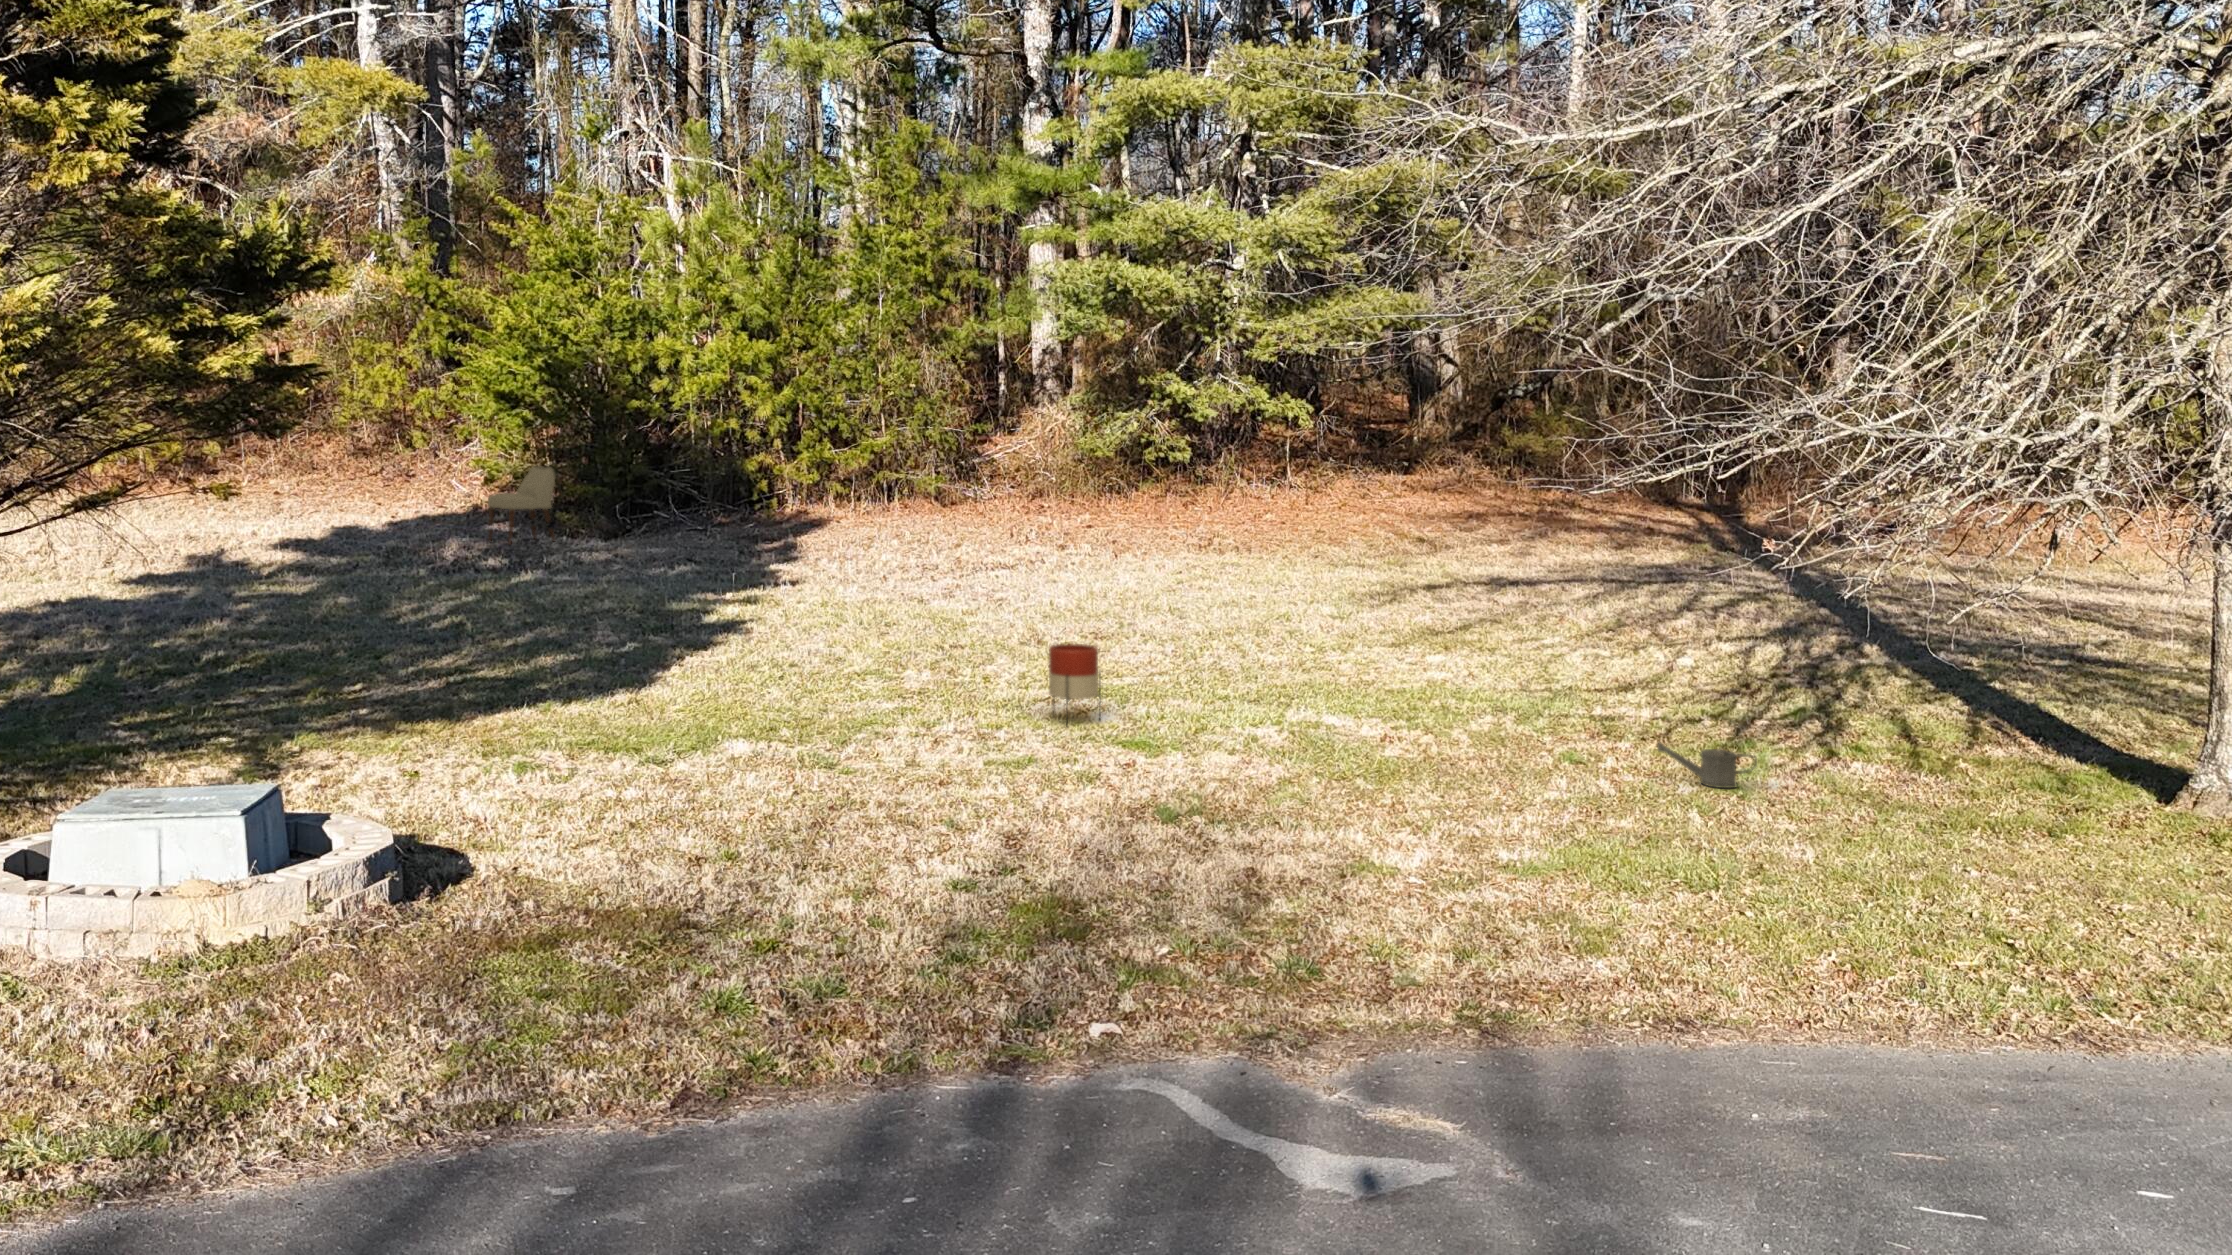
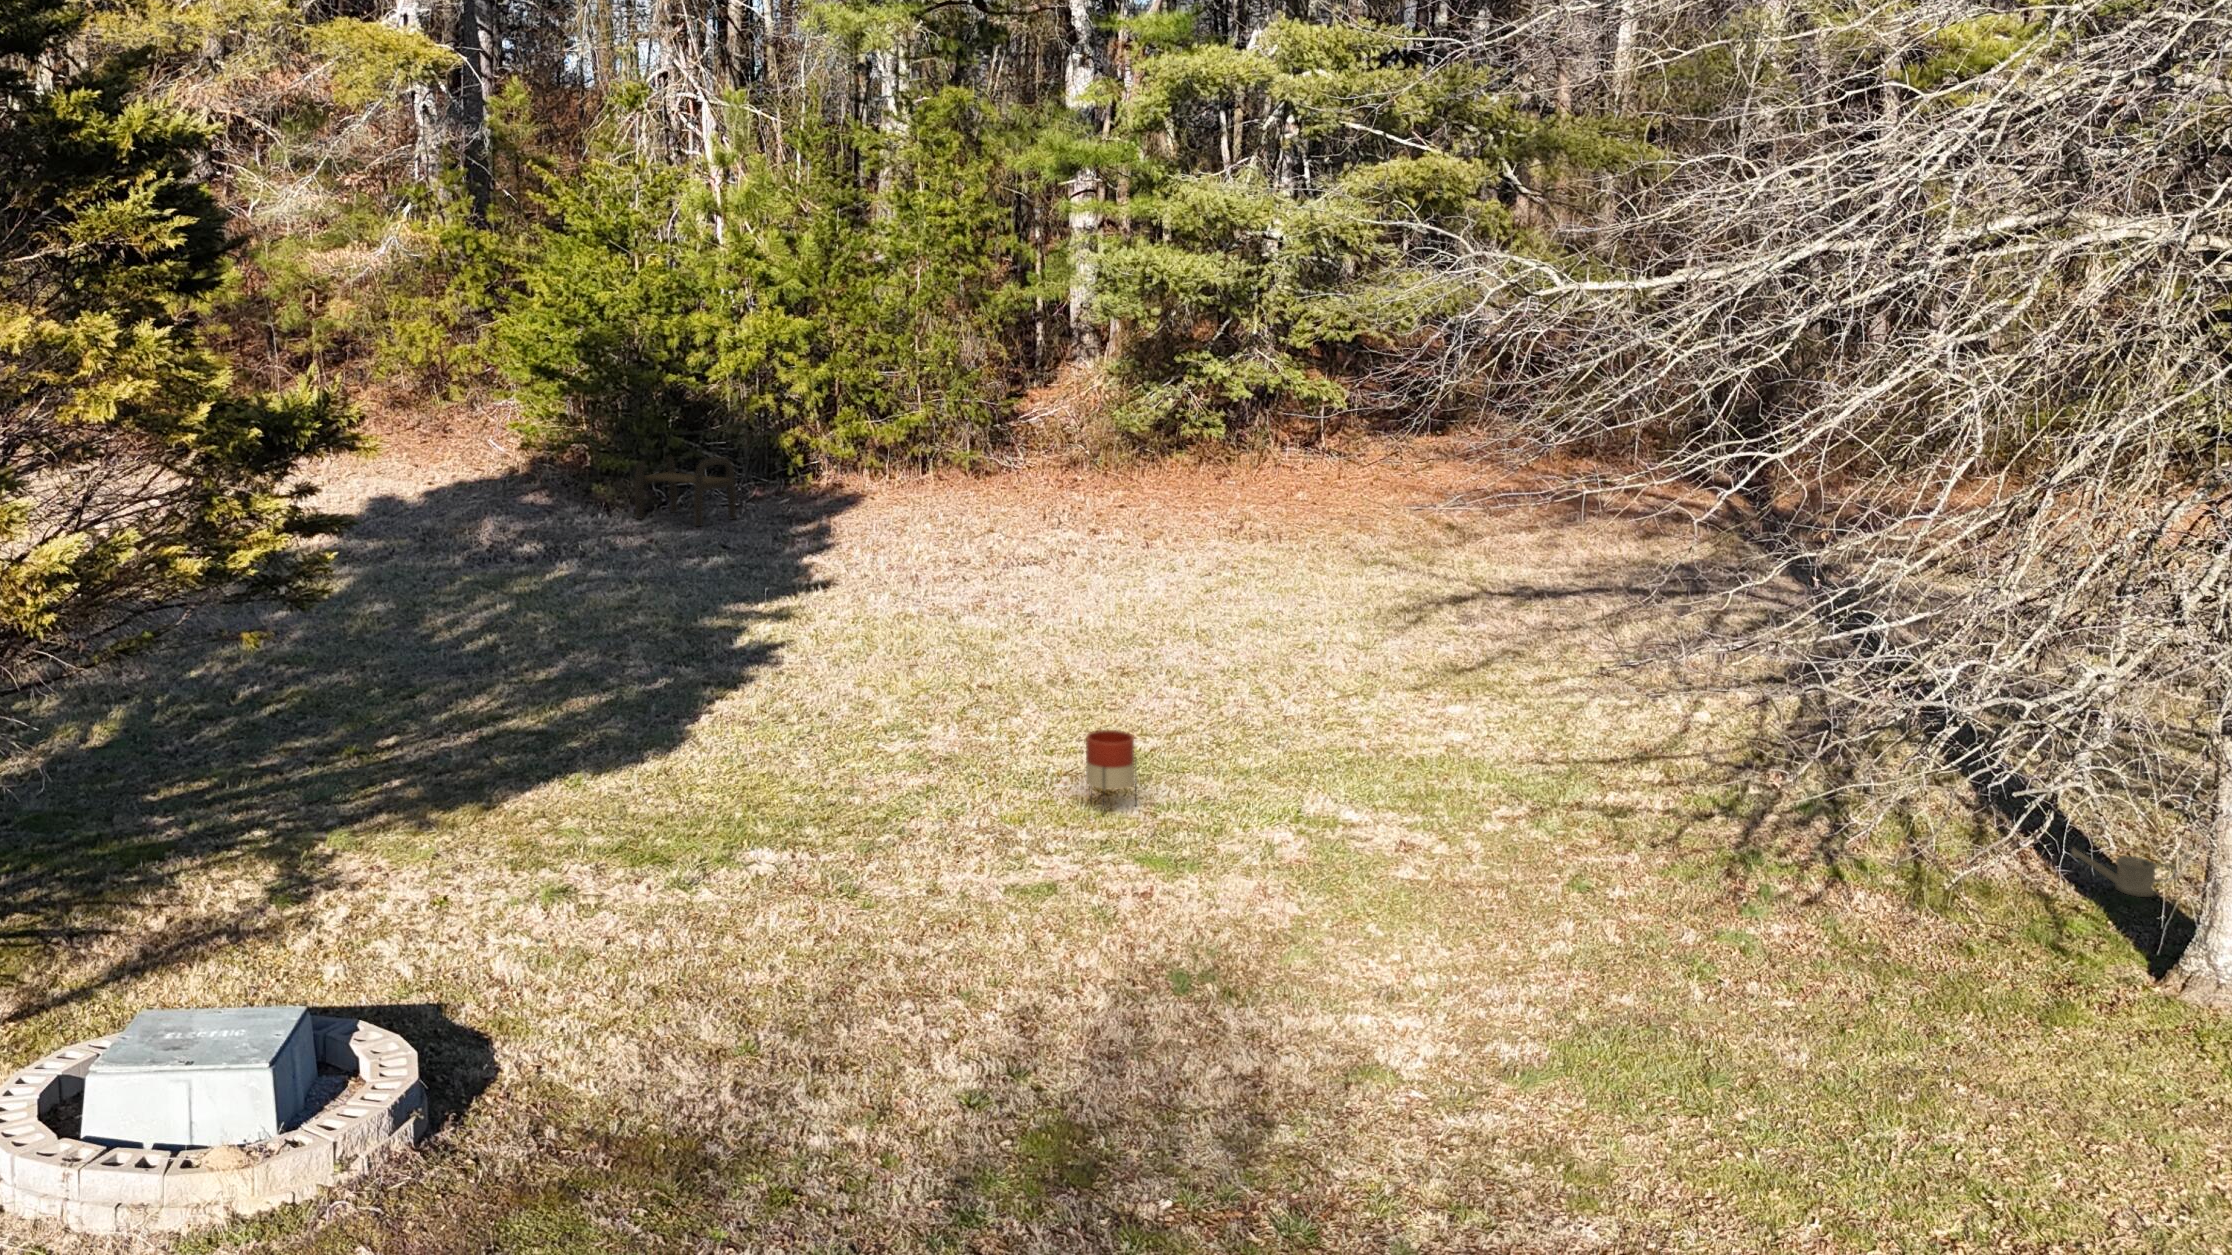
chair: present [488,466,555,544] -> none [524,425,595,524]
bench: none [598,477,699,547] -> present [635,456,736,526]
watering can: present [1657,743,1756,788] -> present [2071,848,2177,897]

